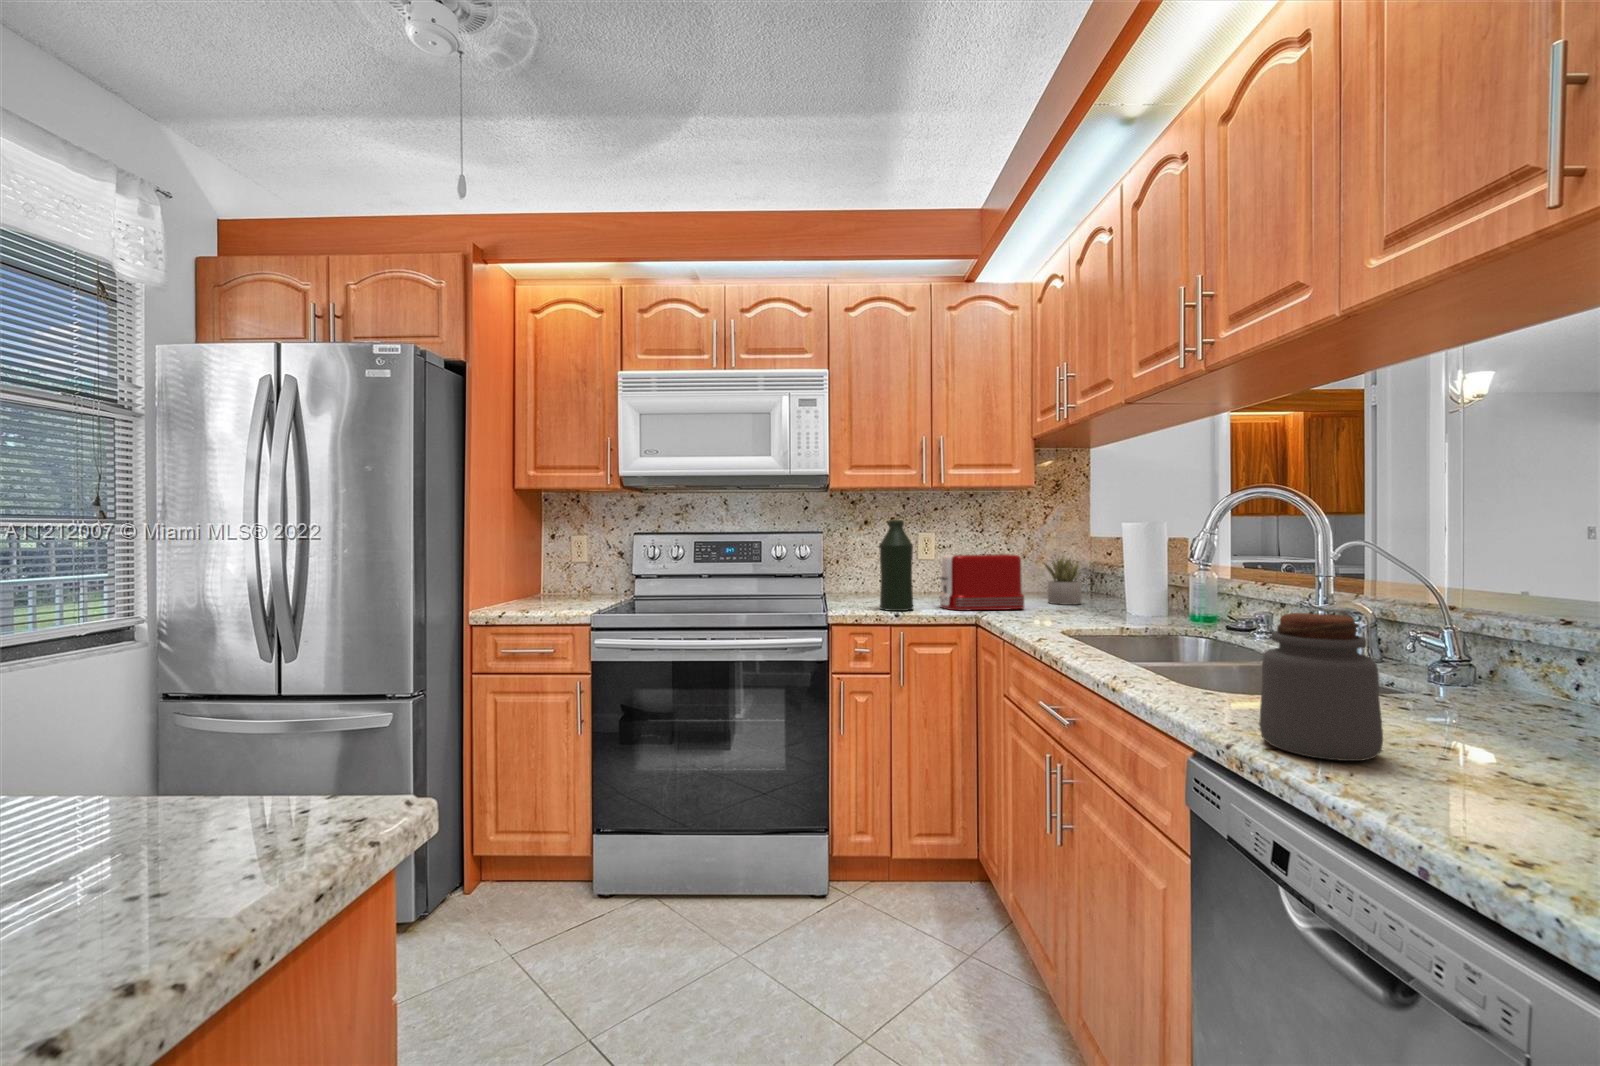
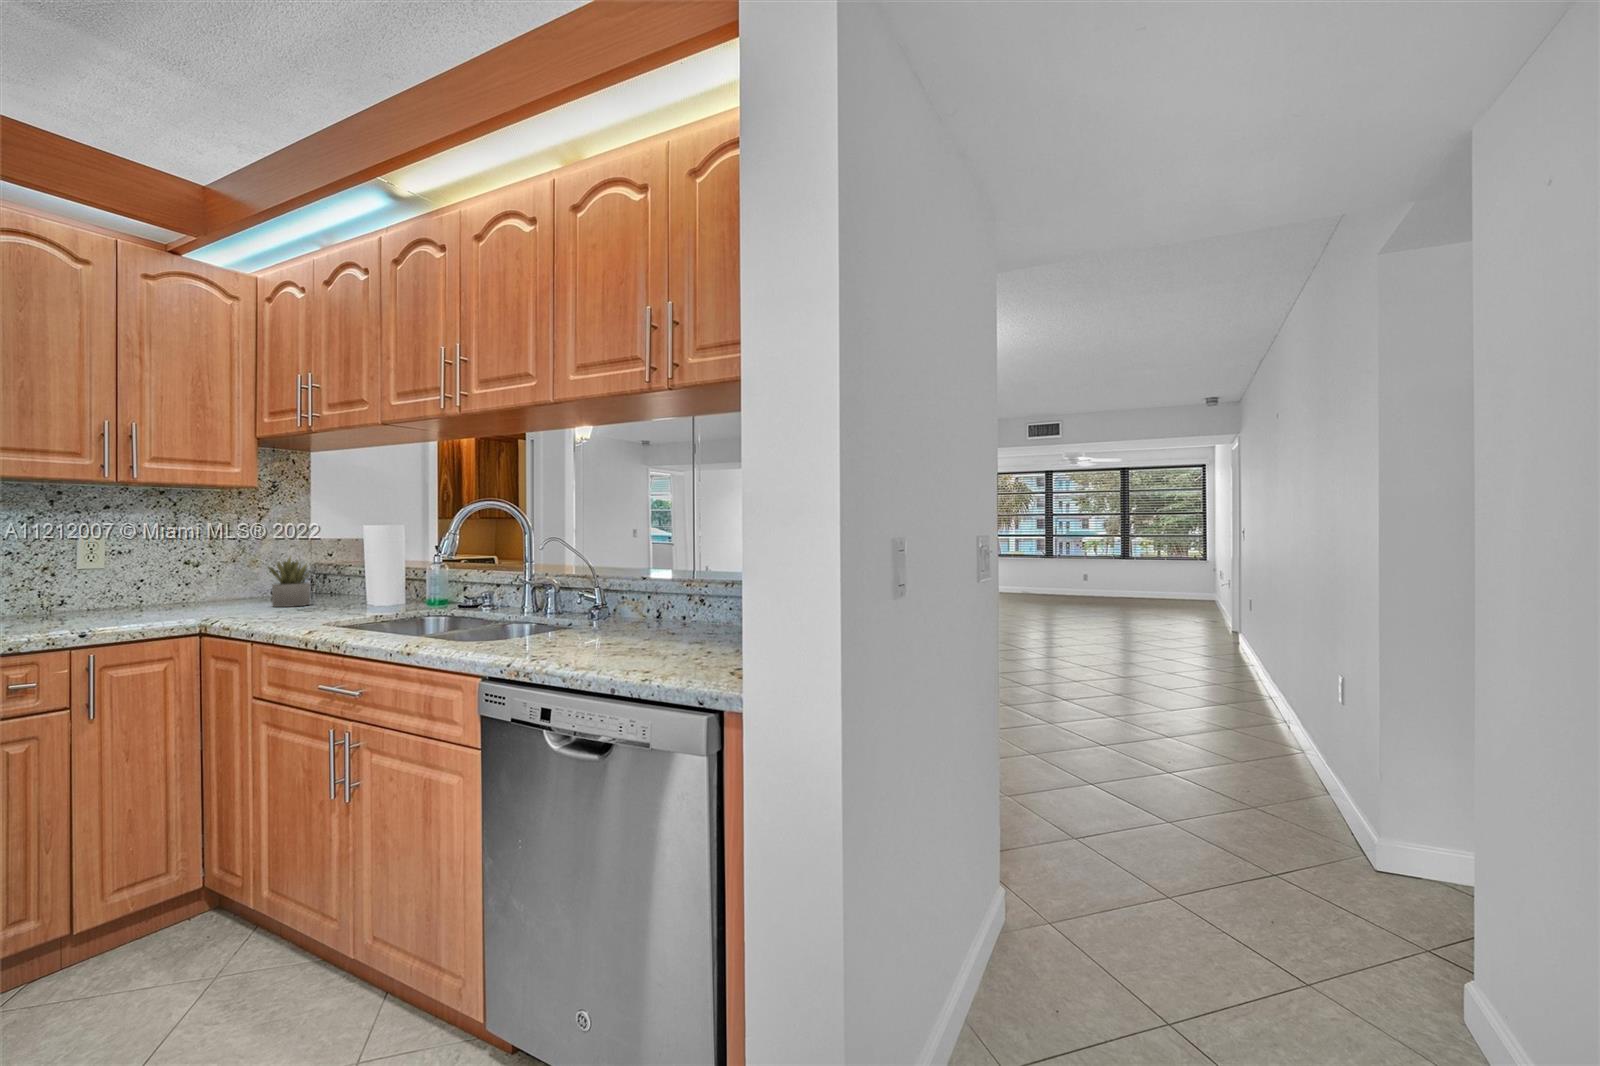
bottle: present [880,520,913,611] -> none [55,520,112,631]
toaster: present [939,554,1024,610] -> none [143,558,256,622]
jar: present [1259,613,1383,761] -> none [523,579,583,660]

